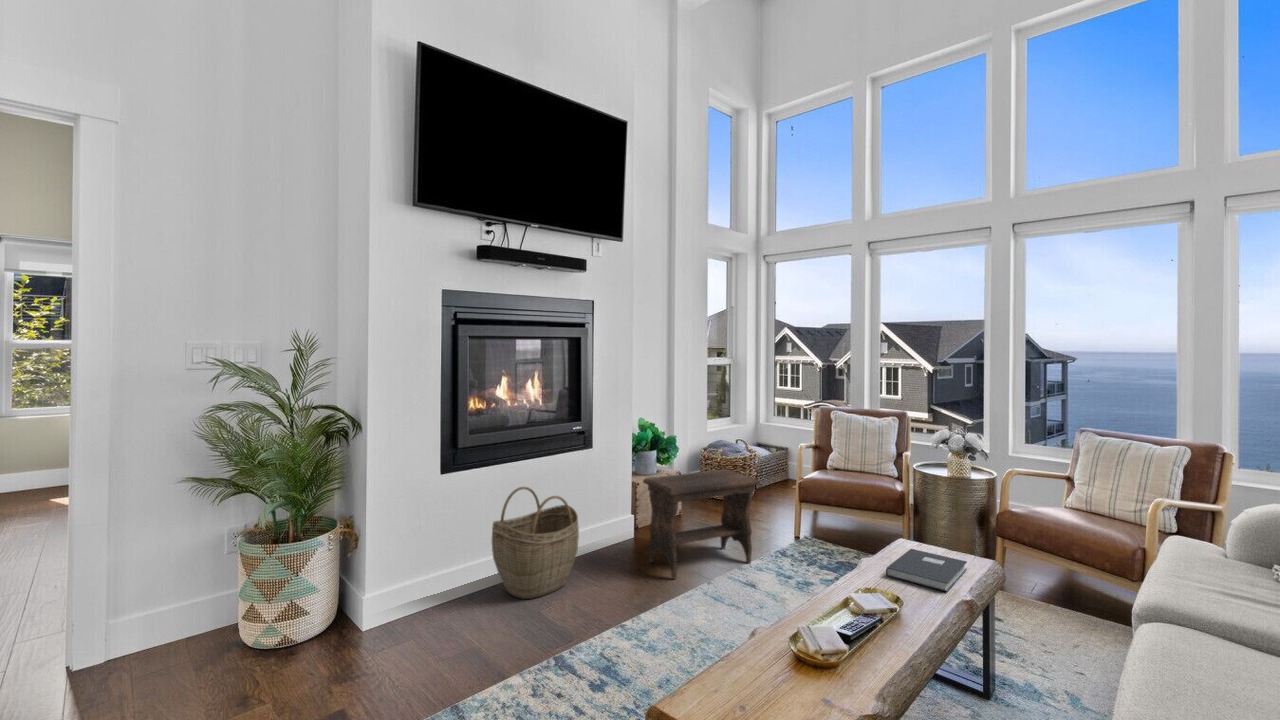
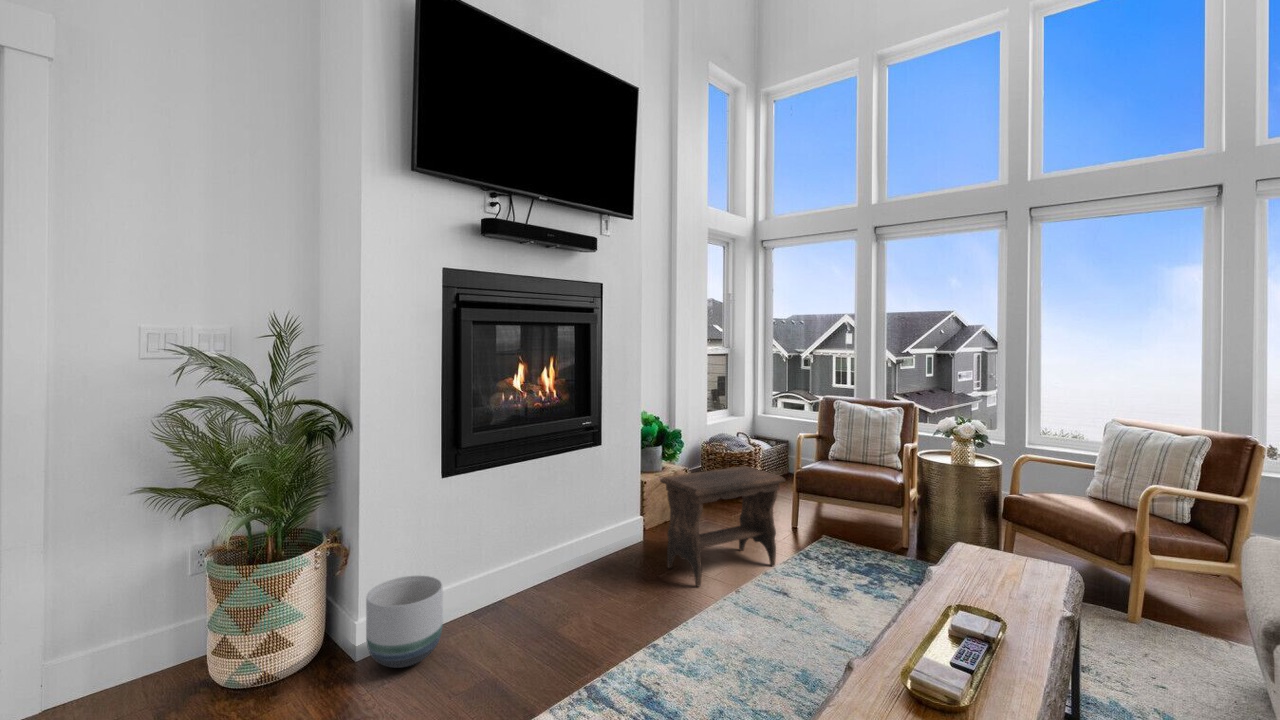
woven basket: present [492,487,579,599] -> none [501,489,596,615]
book: present [886,549,967,592] -> none [965,555,1048,607]
planter: none [371,559,437,637] -> present [366,576,443,668]

